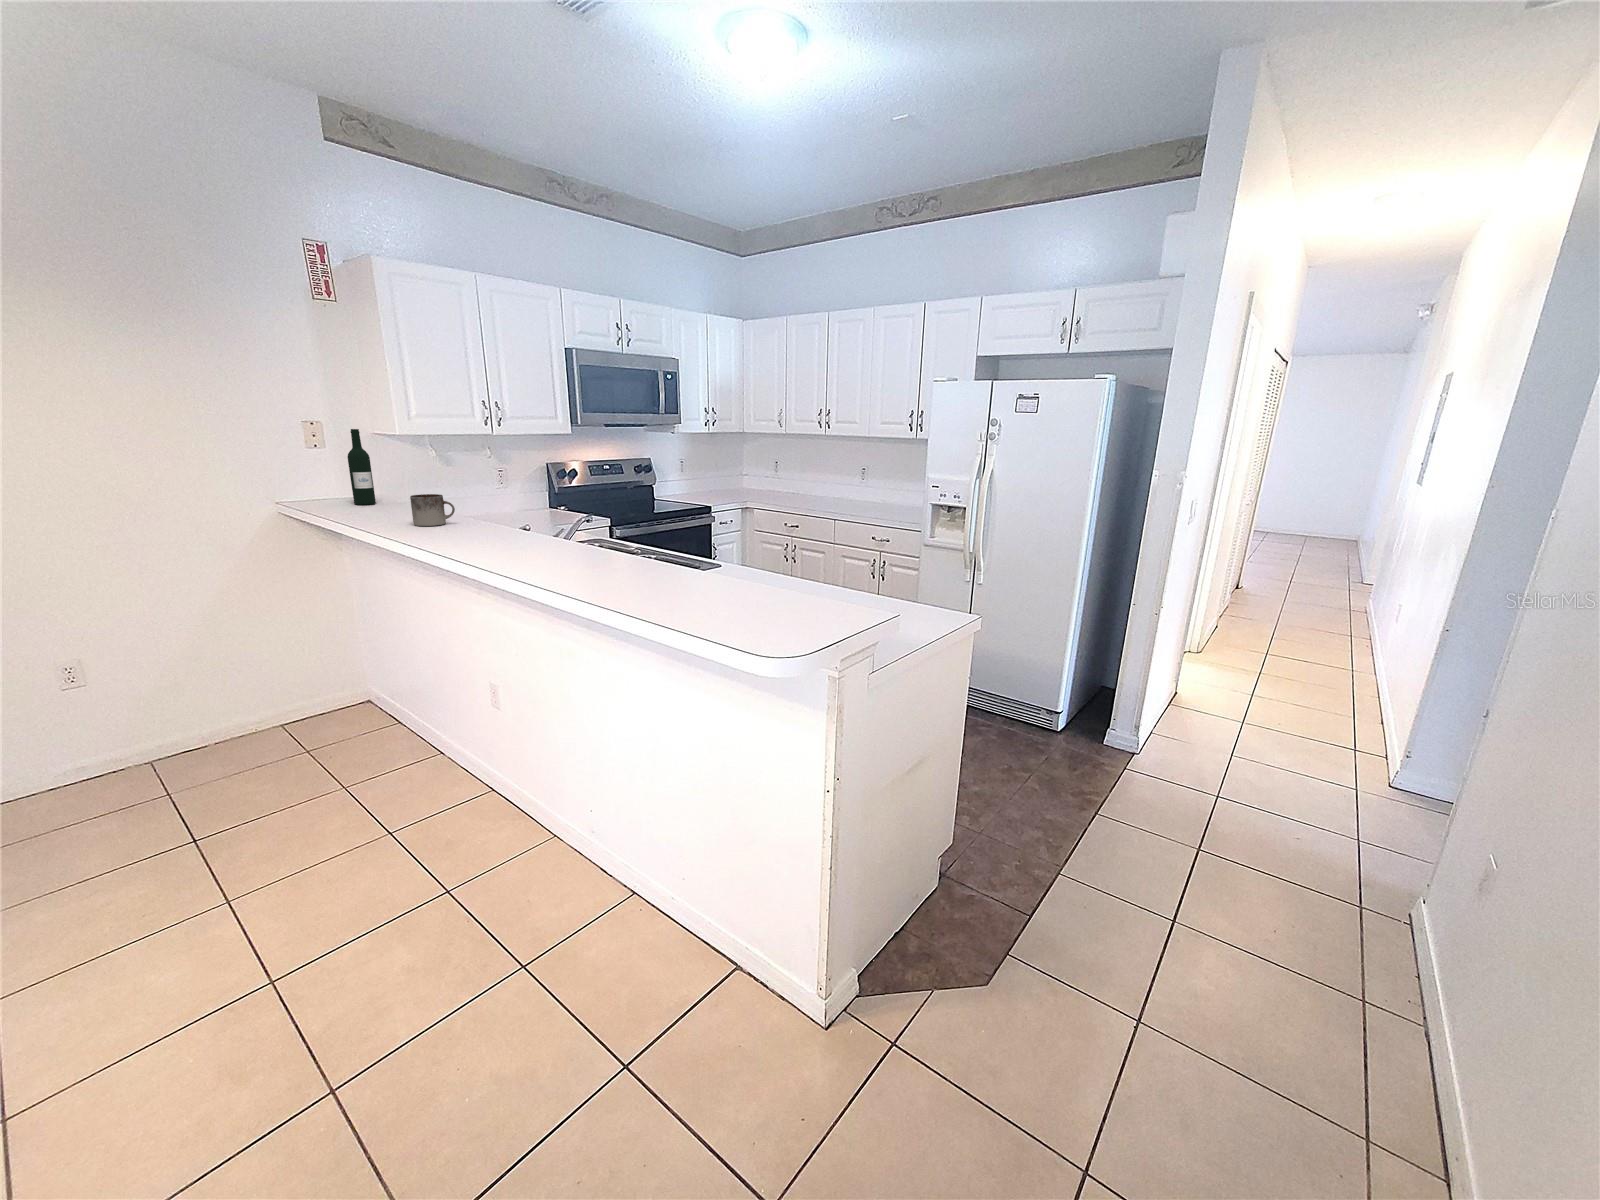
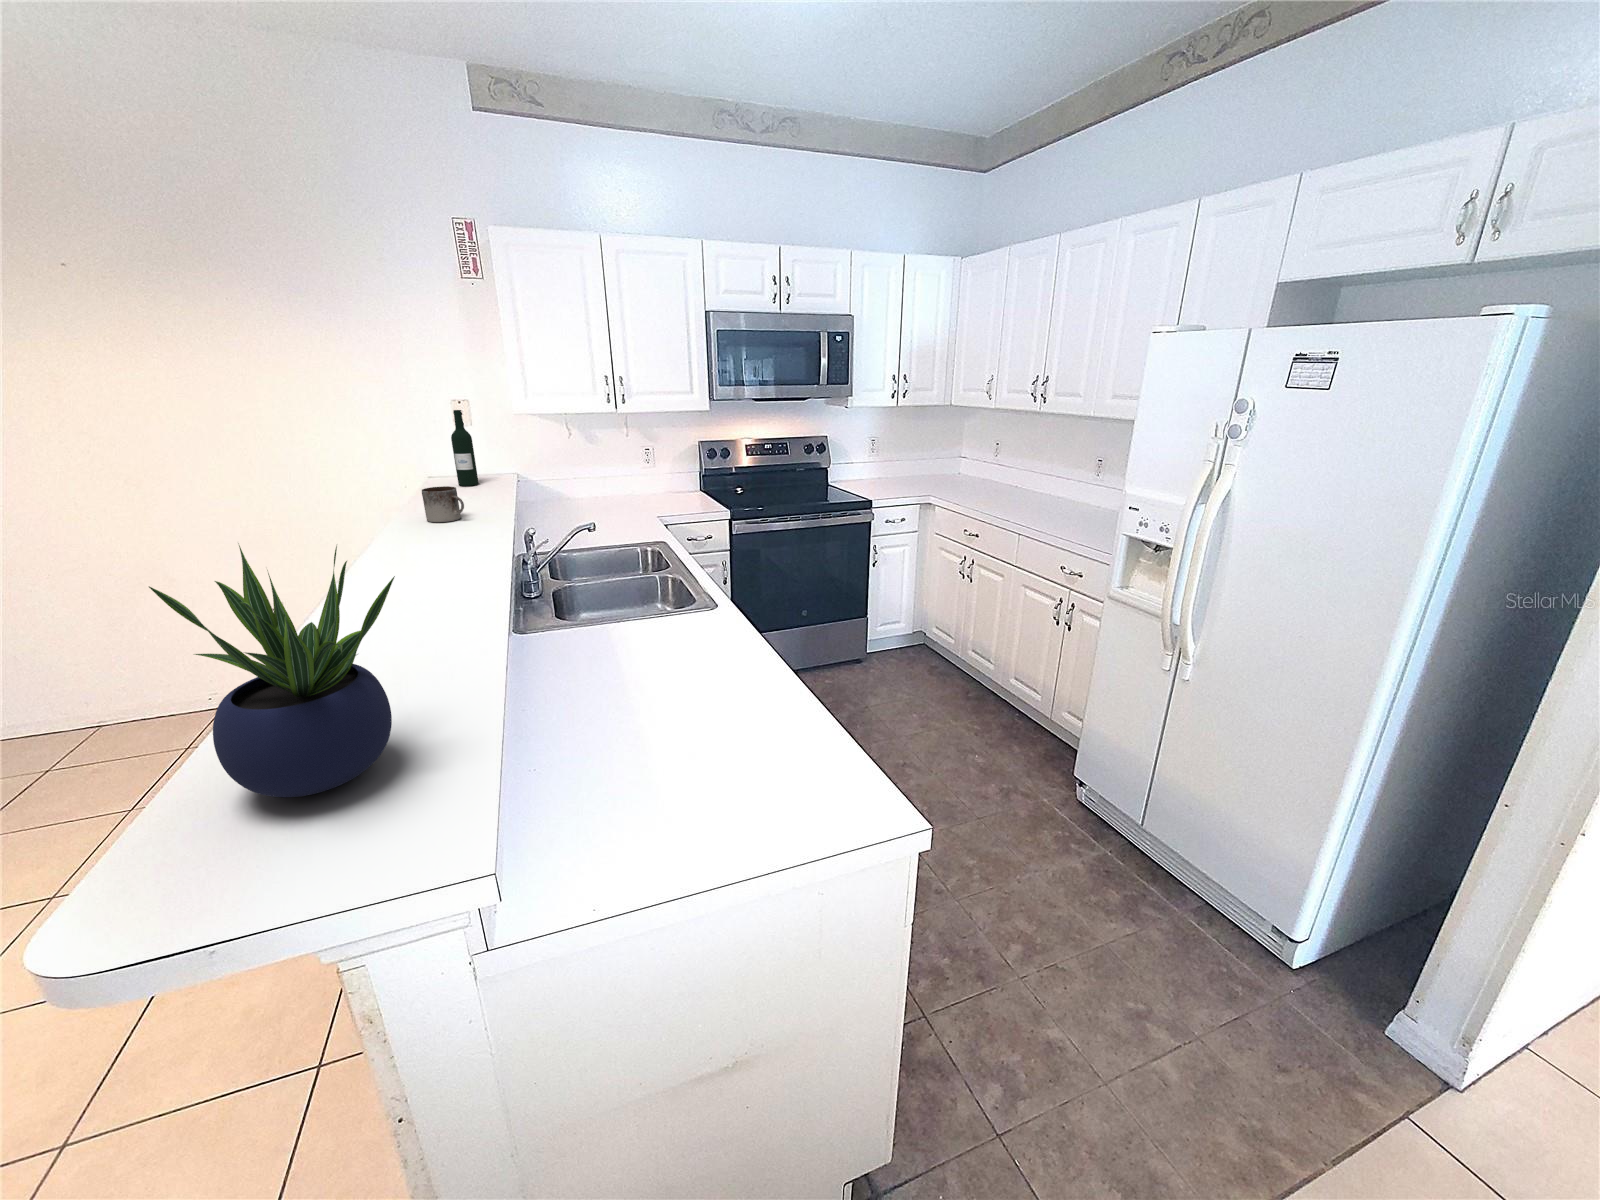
potted plant: none [708,471,809,612] -> present [149,545,395,797]

